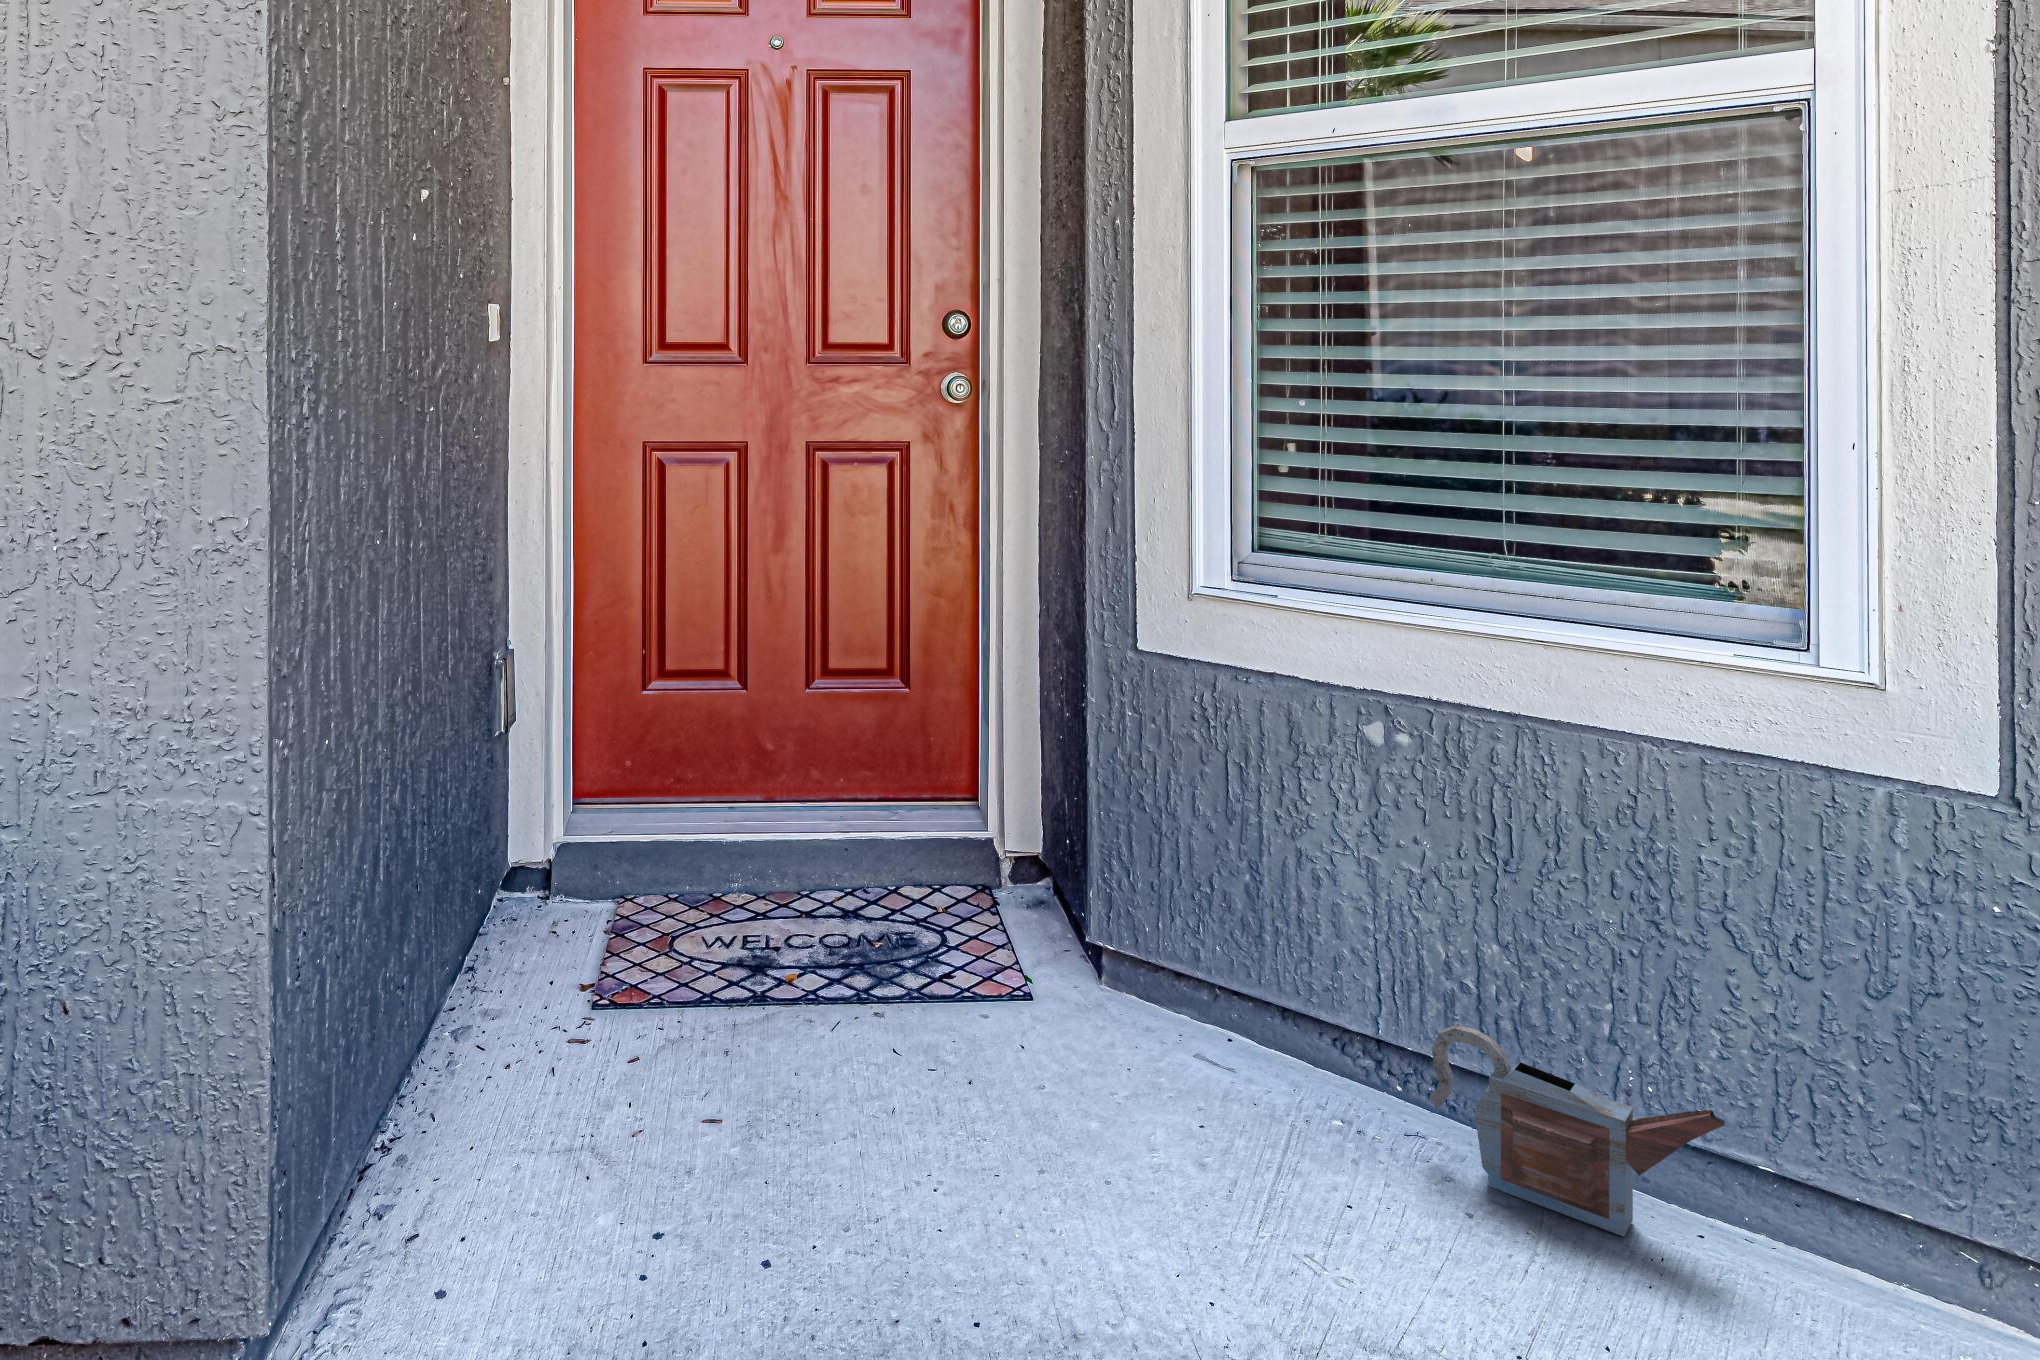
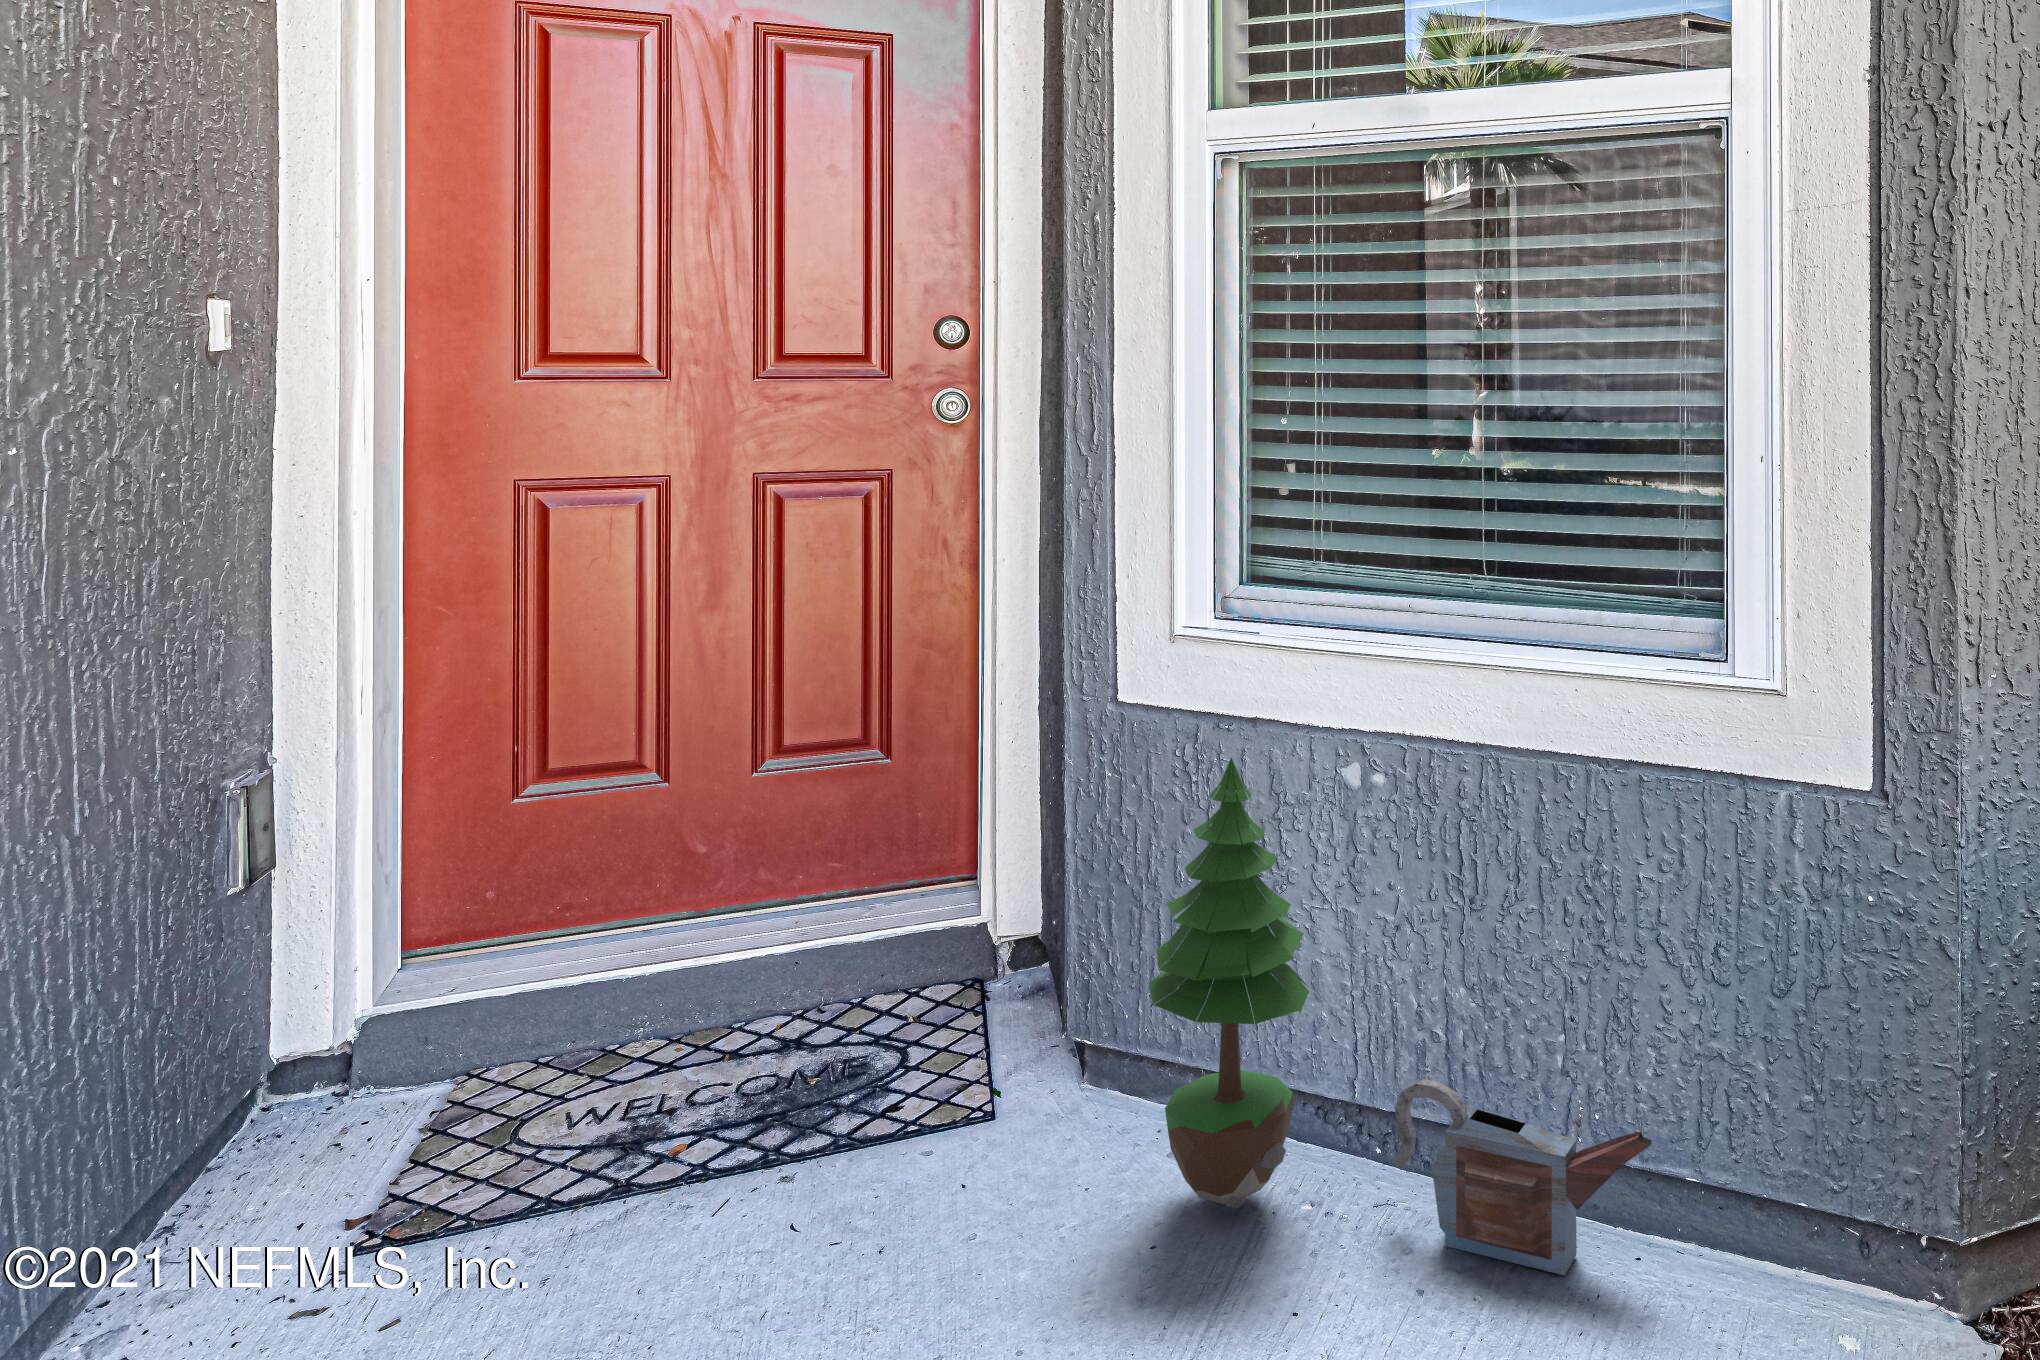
potted tree: none [1188,706,1341,1115] -> present [1148,757,1309,1208]

